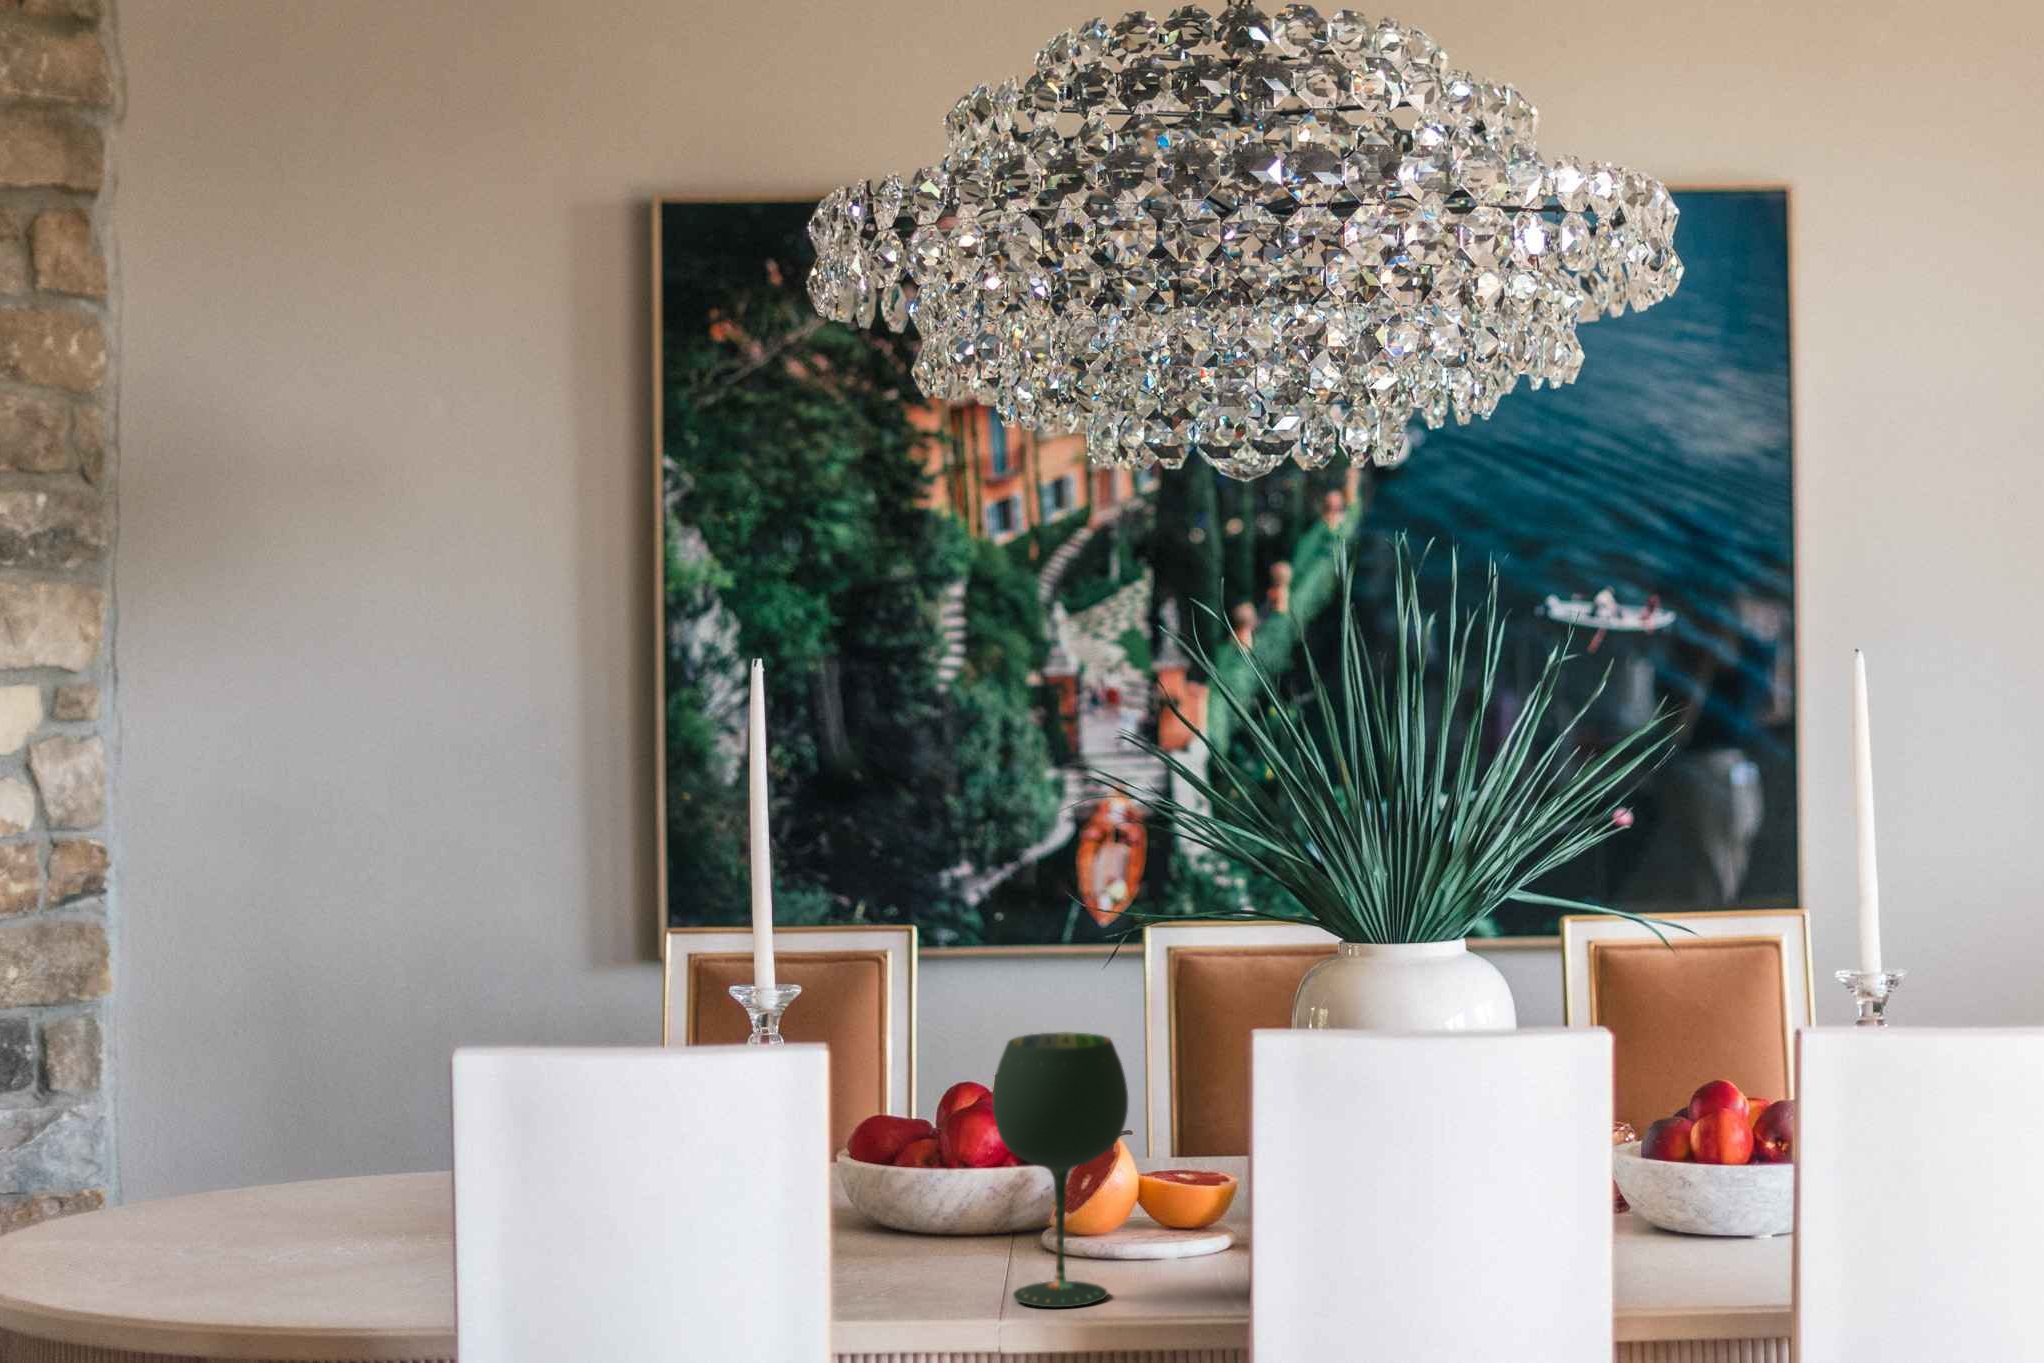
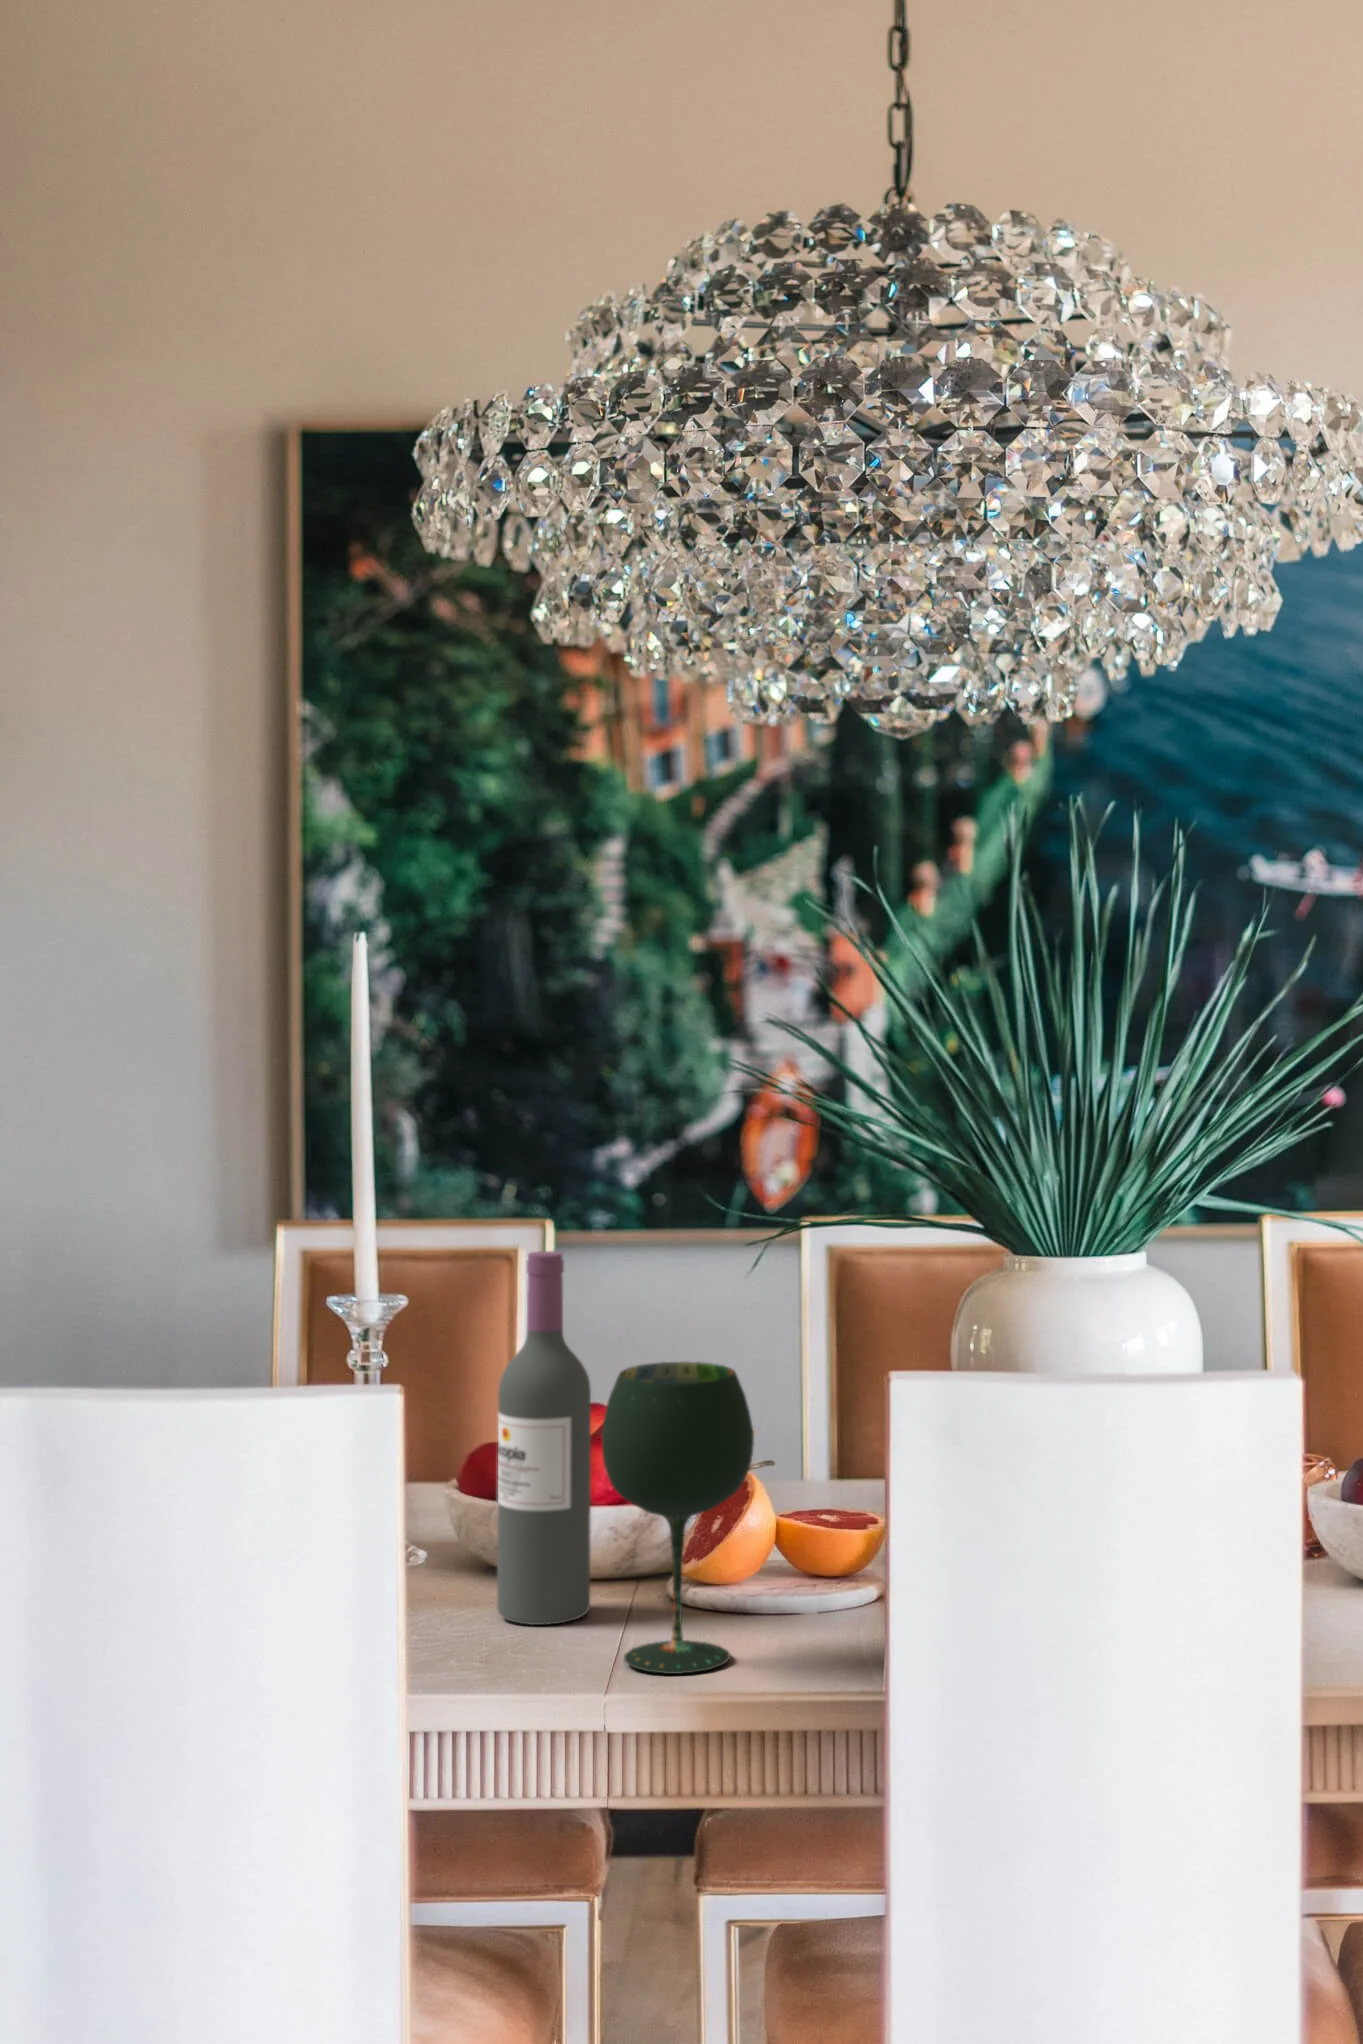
wine bottle: none [892,939,975,1273] -> present [497,1251,591,1625]

